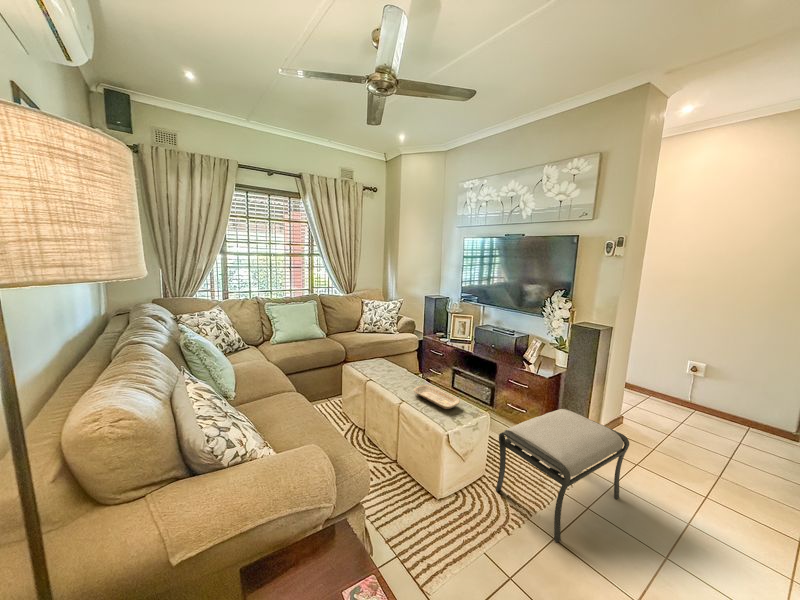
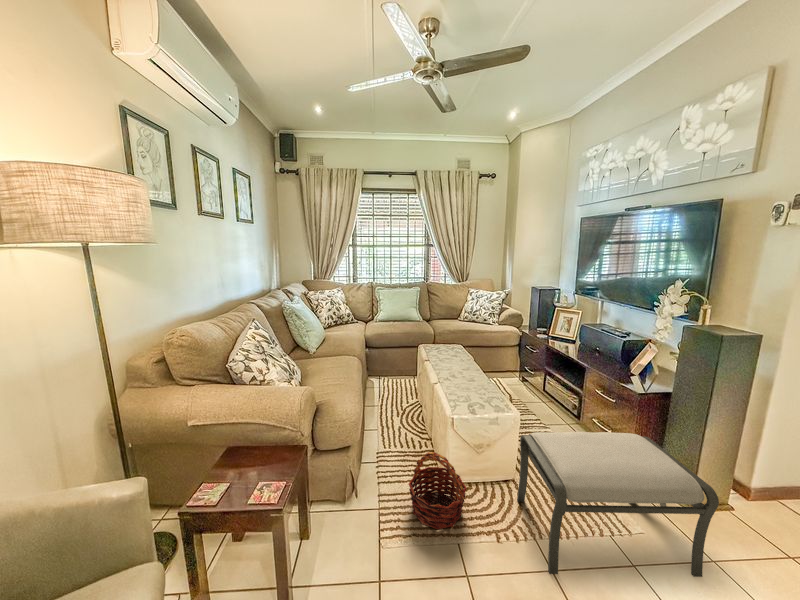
tray: present [414,385,460,409] -> none [450,372,486,397]
basket: none [419,474,479,552] -> present [409,452,467,529]

